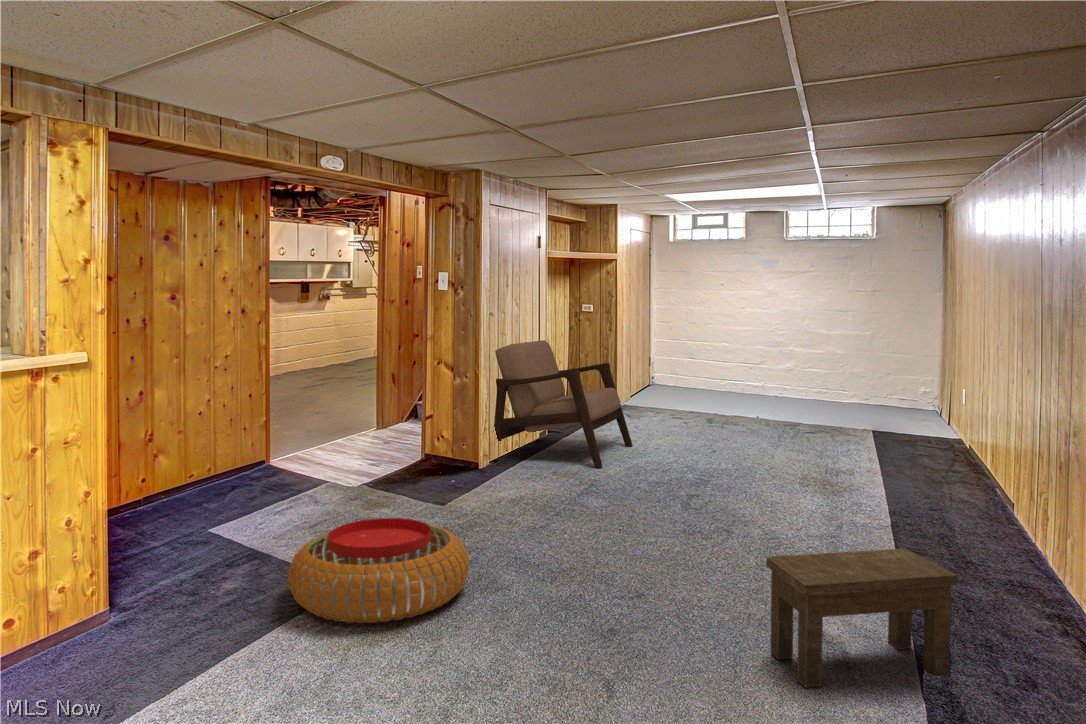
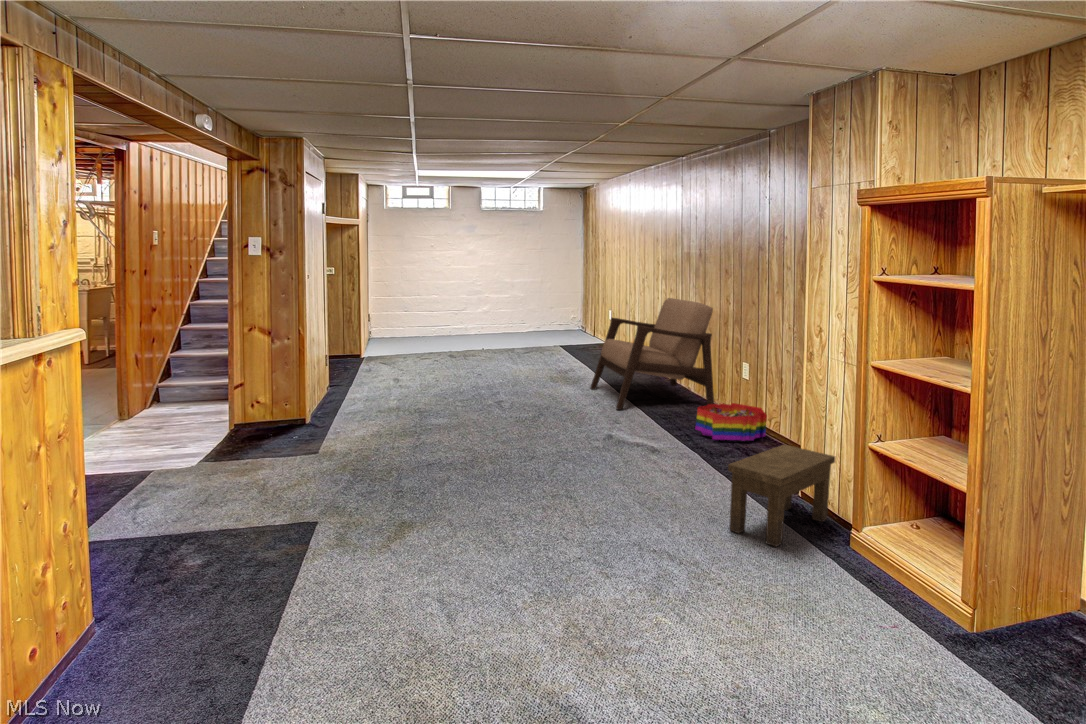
armchair: present [494,340,633,468] -> present [590,298,714,409]
storage bin: none [903,494,1023,556] -> present [695,403,767,441]
pouf: present [288,518,469,623] -> none [306,484,479,592]

